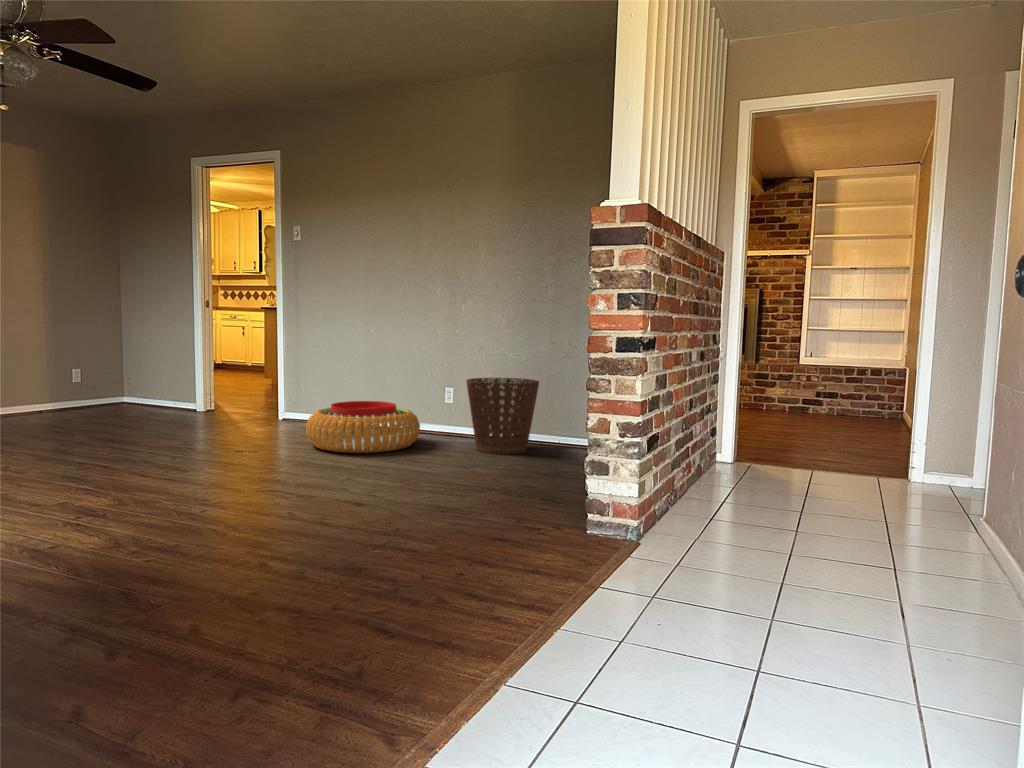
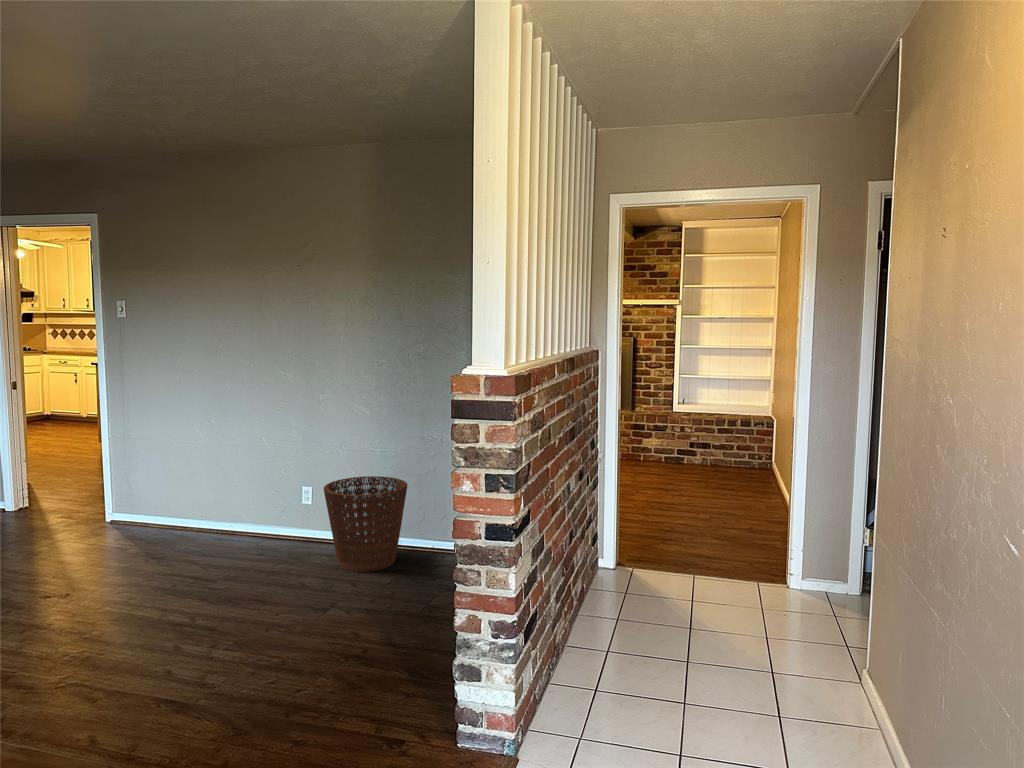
pouf: present [306,401,420,453] -> none [130,510,272,586]

